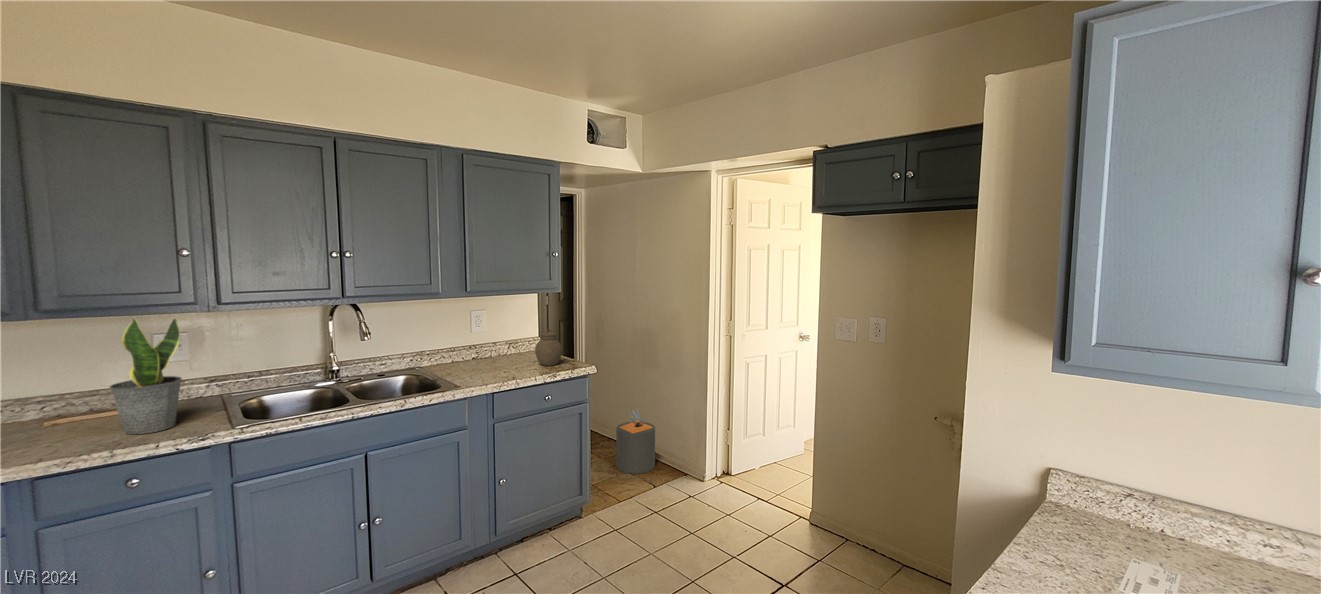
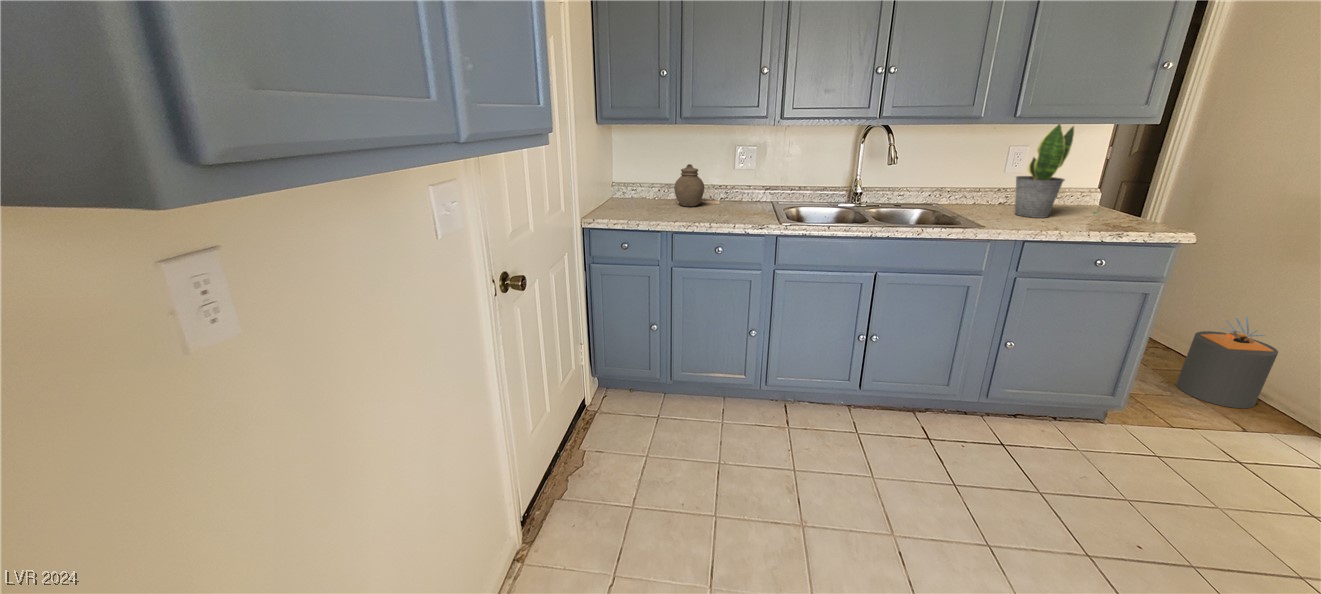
potted plant: present [109,318,182,434] -> present [1015,124,1074,218]
jar: present [535,329,562,366] -> present [674,164,704,207]

